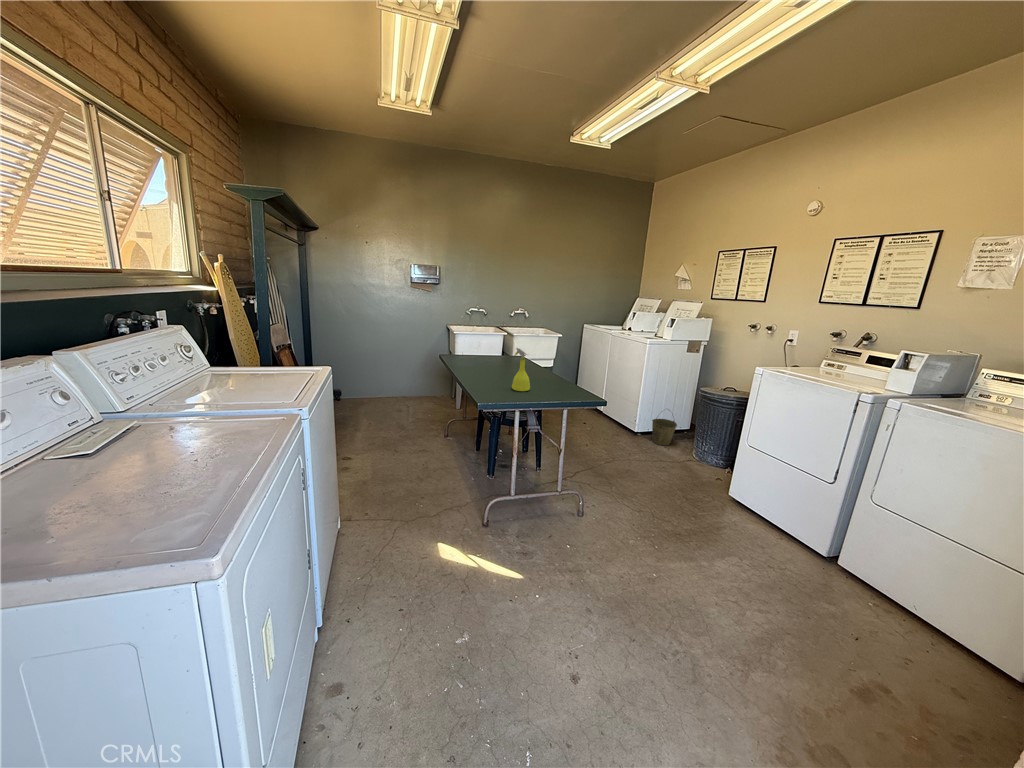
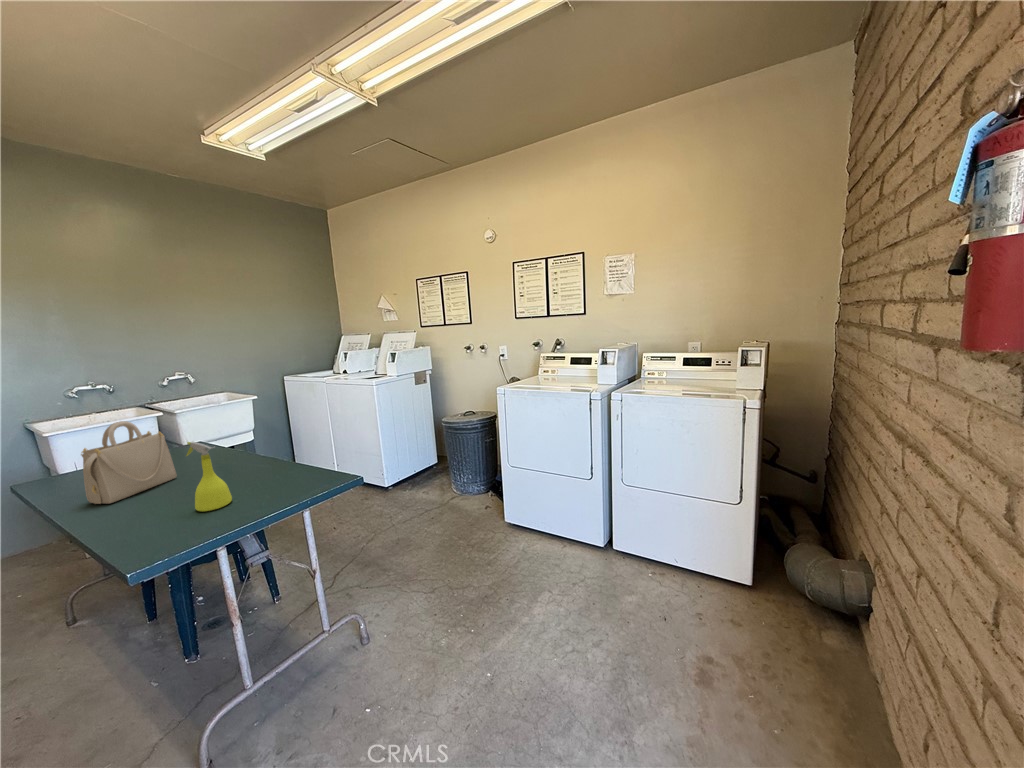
handbag: none [469,330,507,374] -> present [81,421,177,504]
bucket: present [652,418,677,446] -> none [401,450,429,492]

